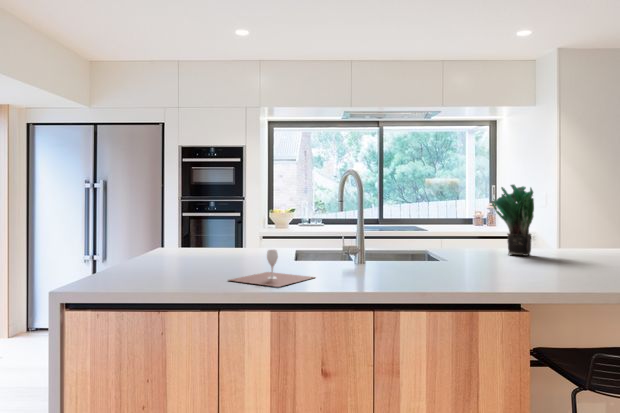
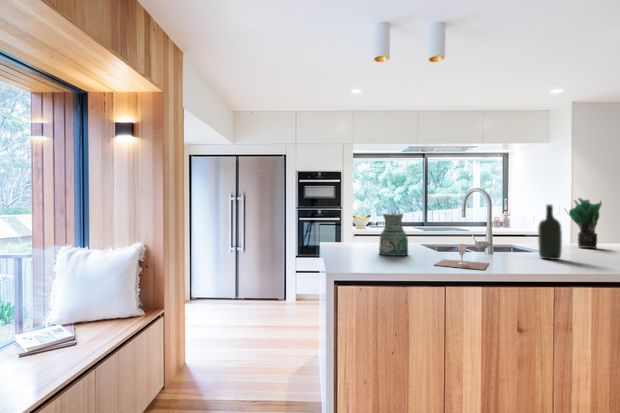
wine bottle: none [408,193,436,272] -> present [538,204,562,260]
ceramic pitcher: none [197,205,238,267] -> present [379,213,408,256]

